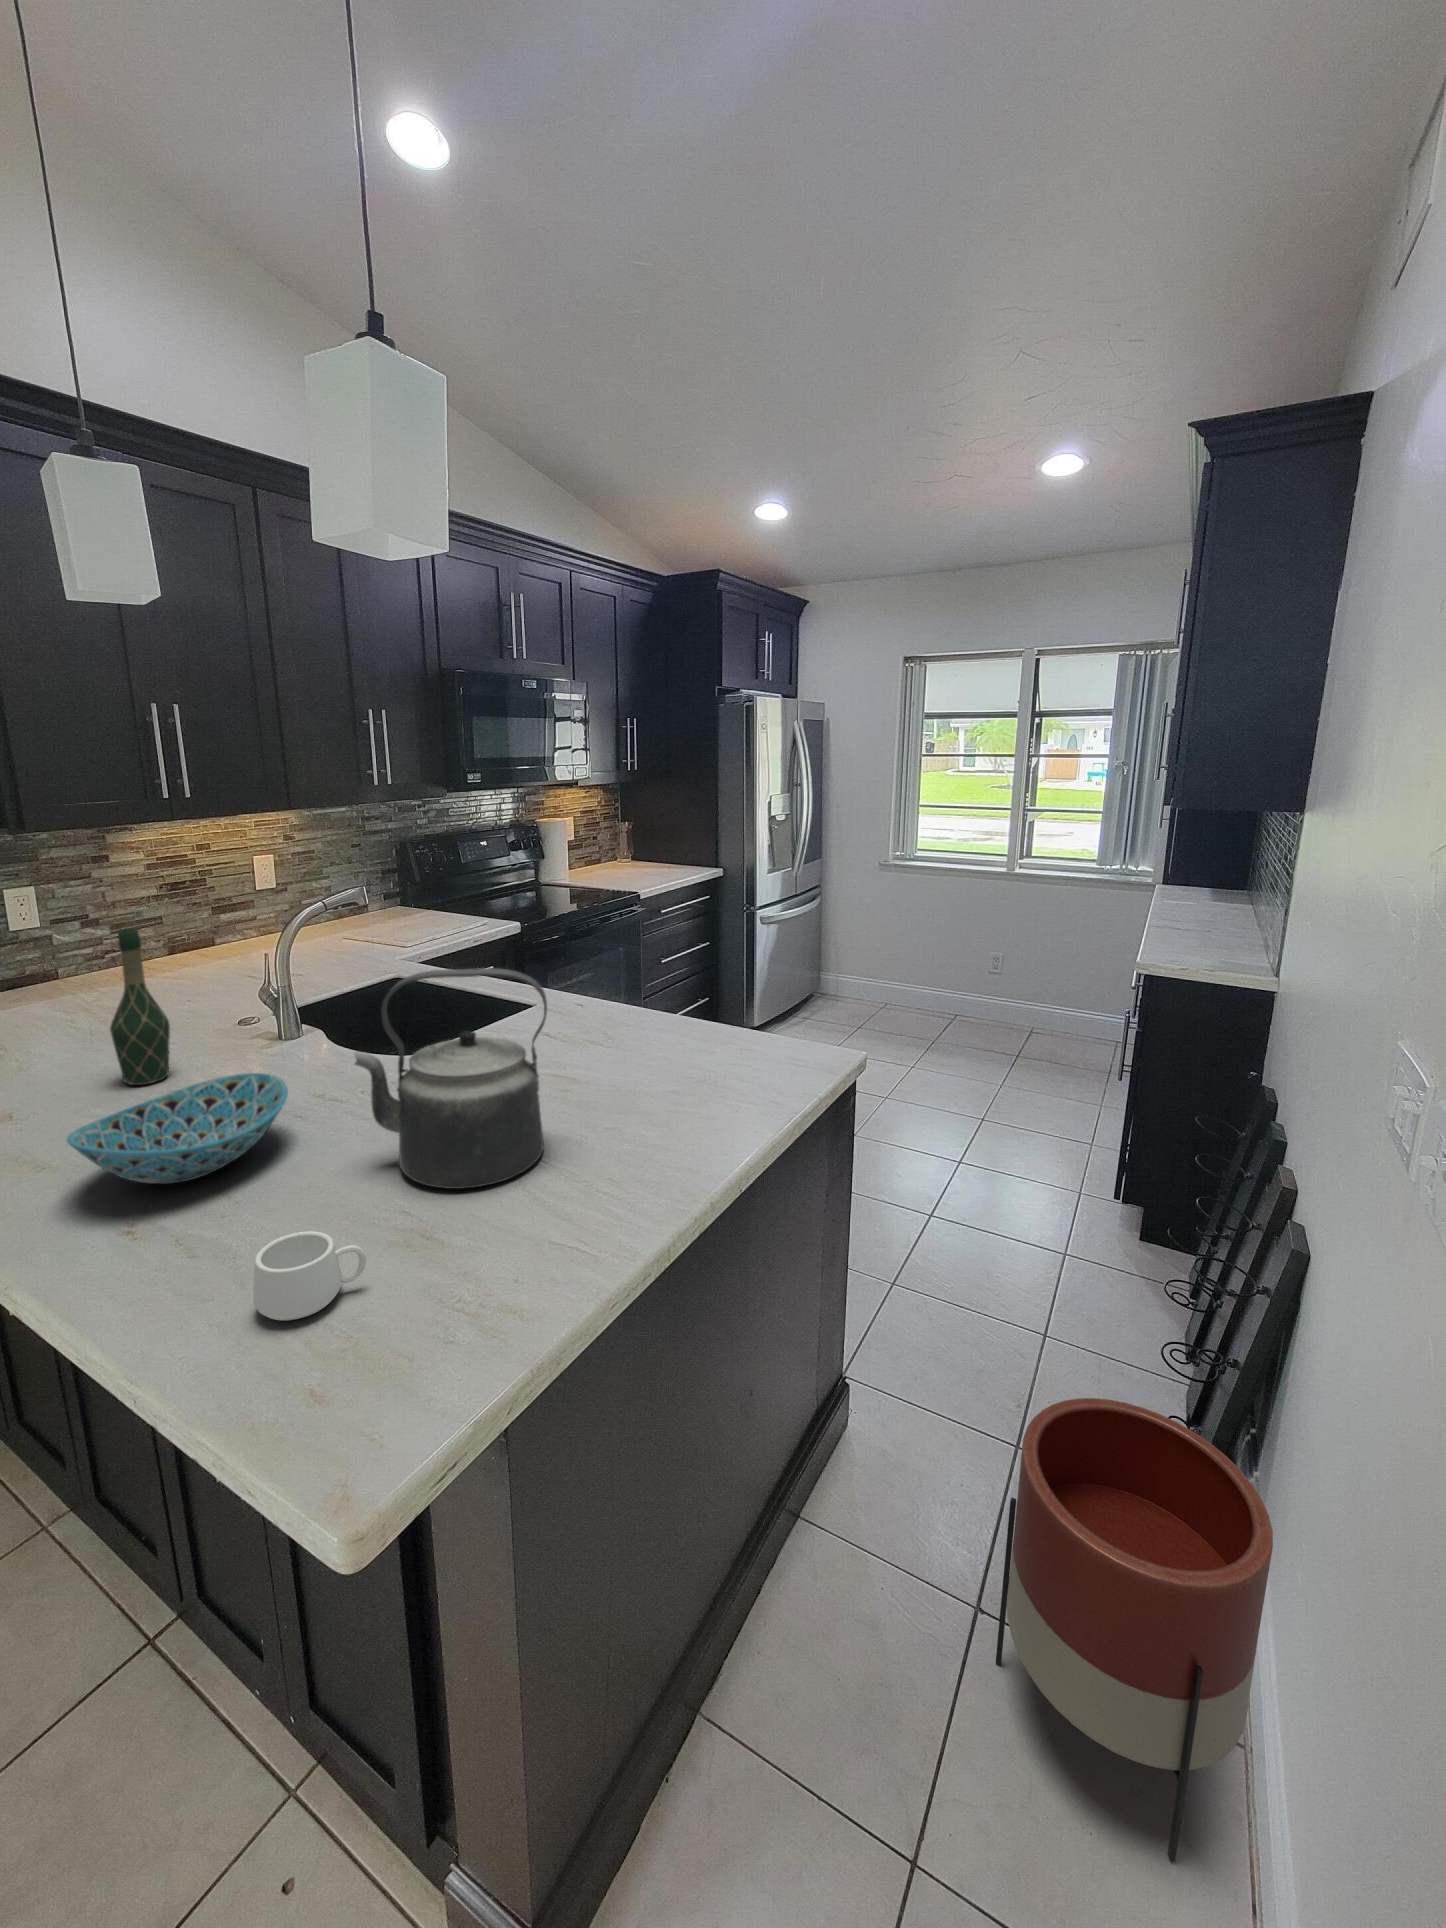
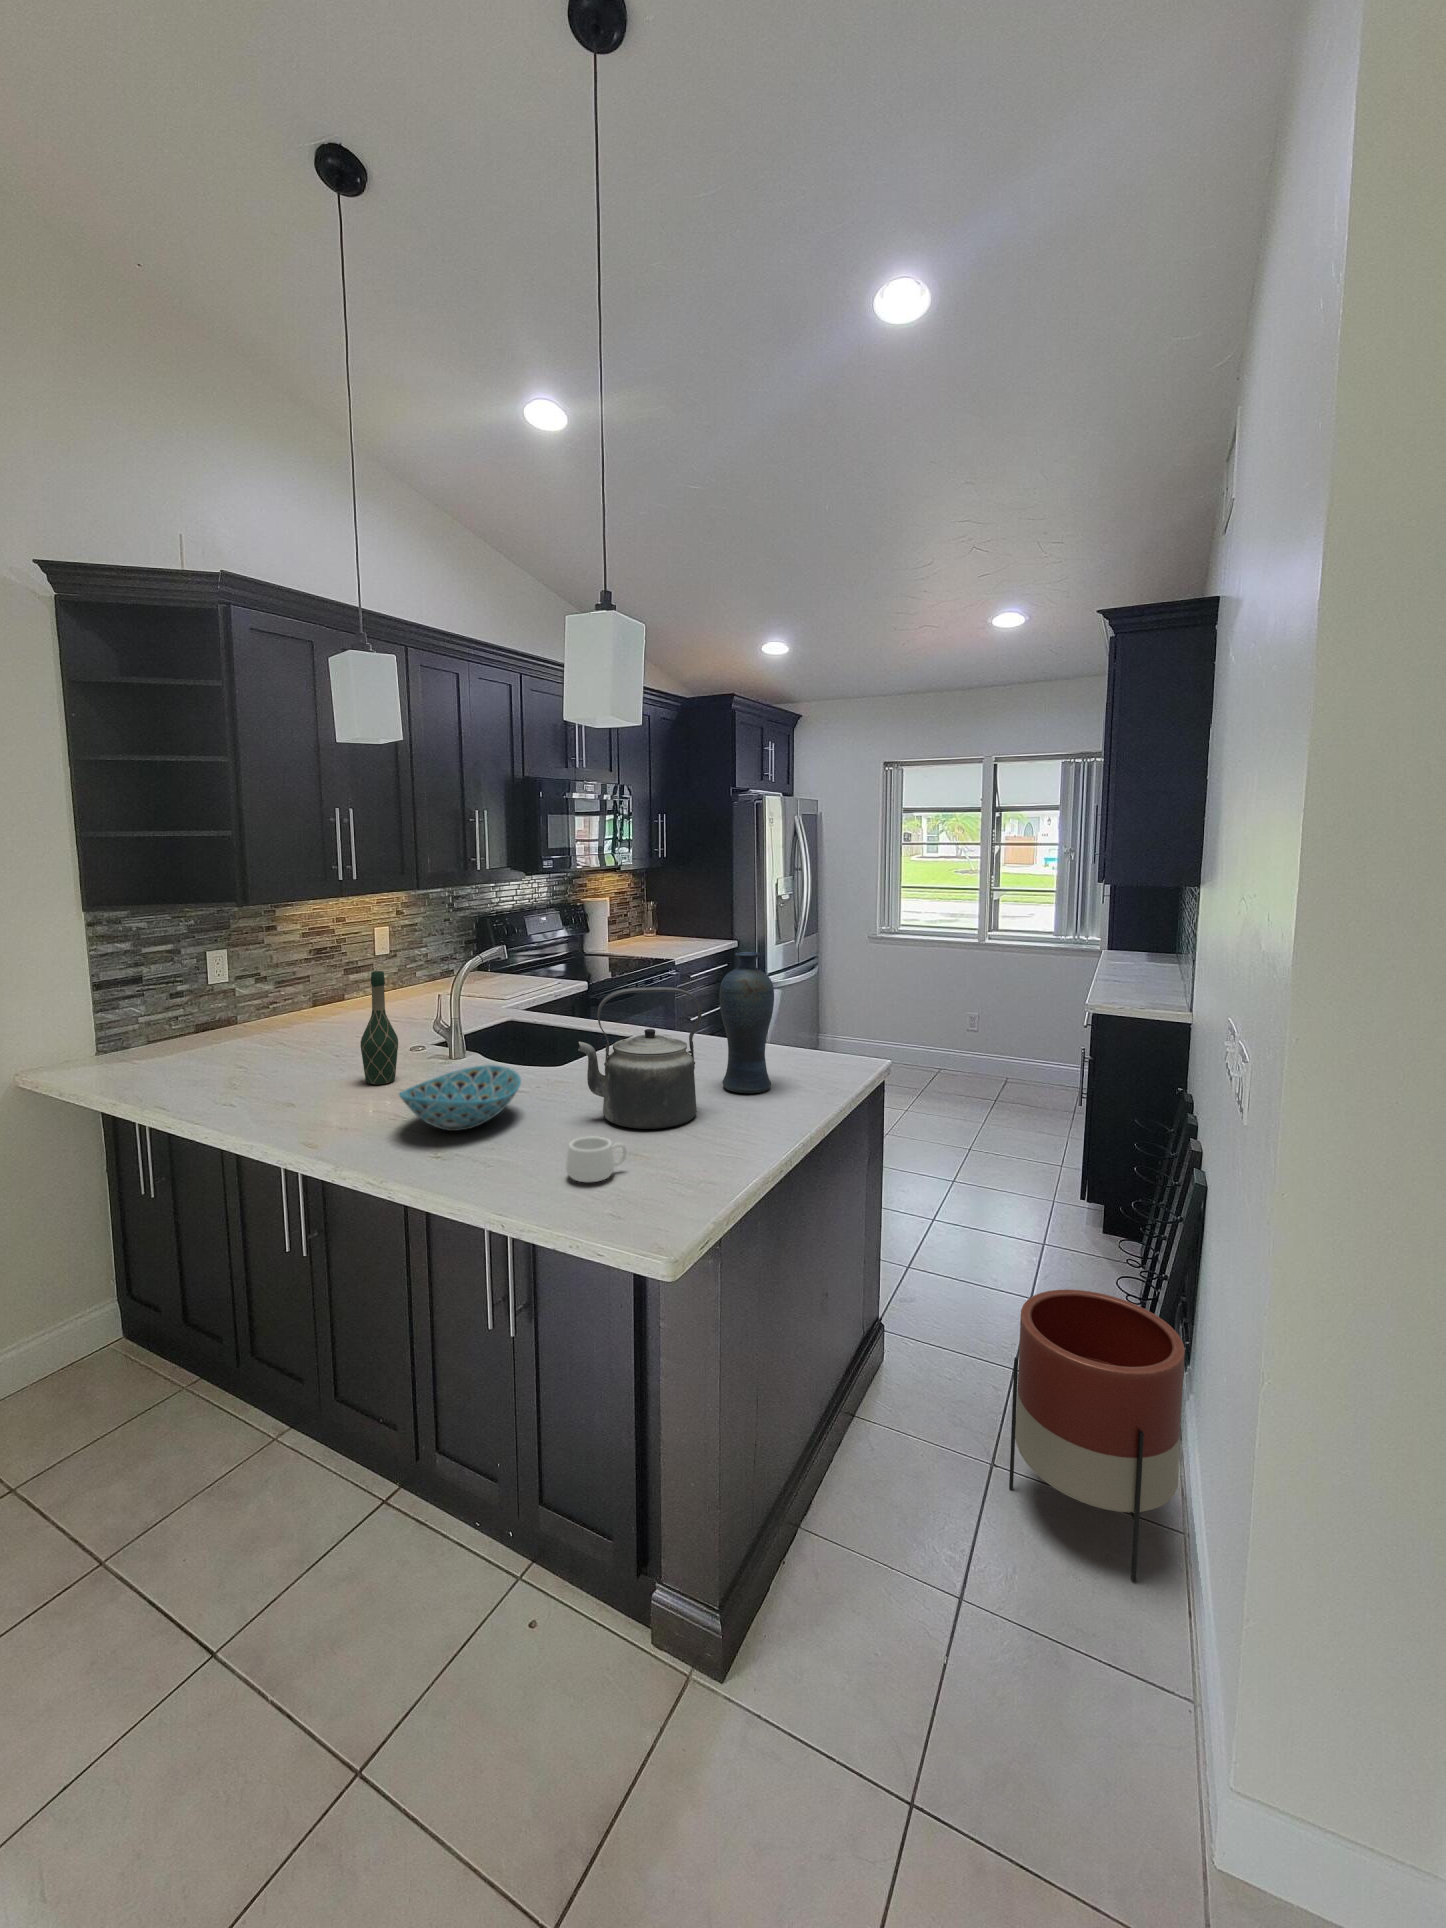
vase: none [596,909,677,1116] -> present [719,952,774,1093]

